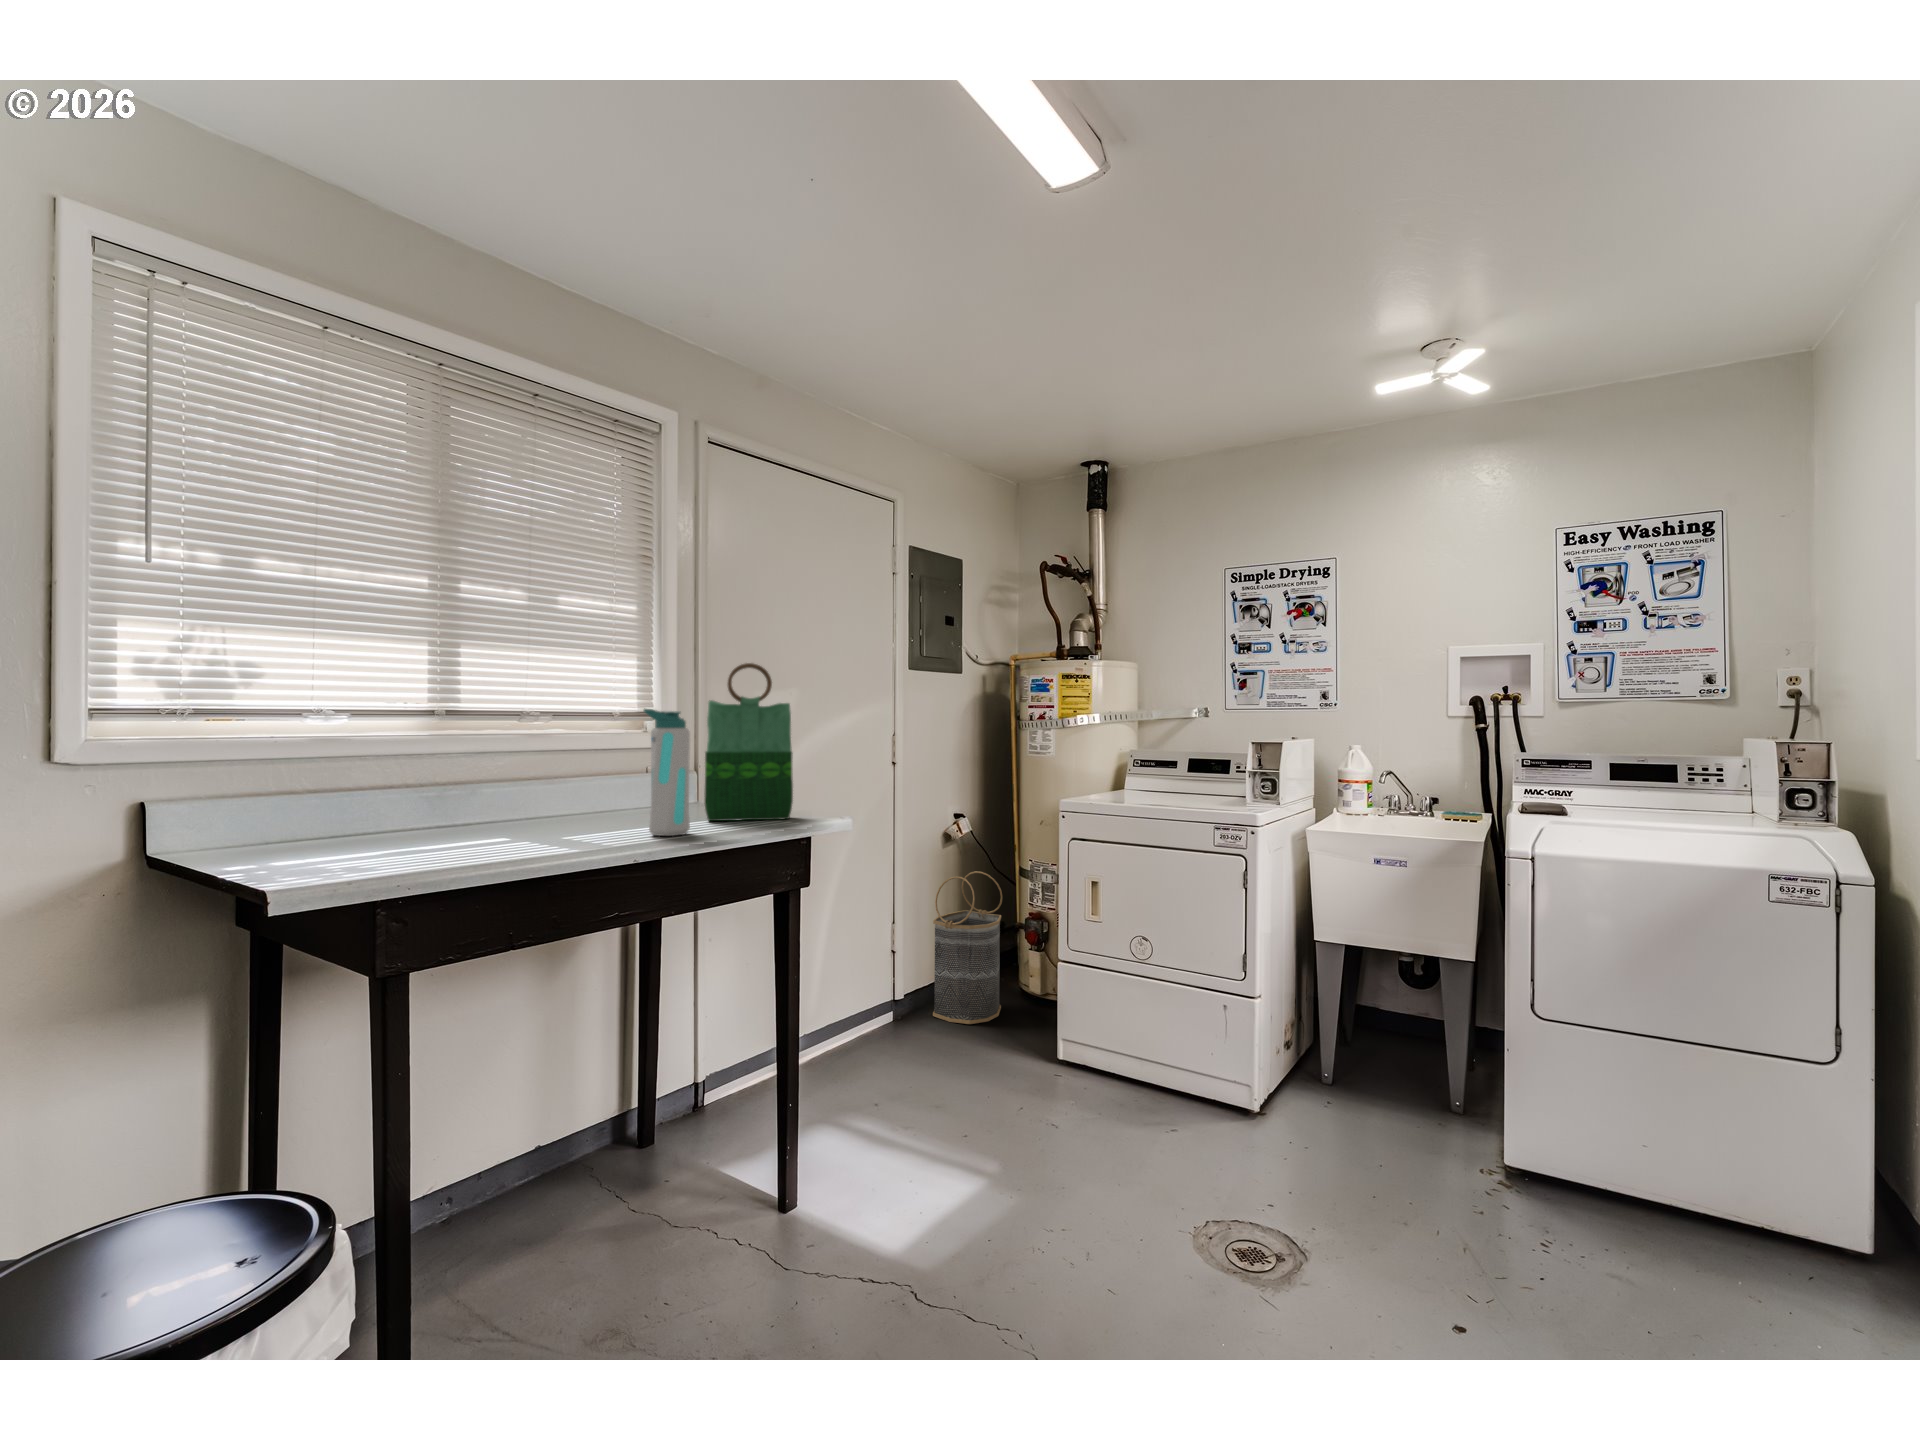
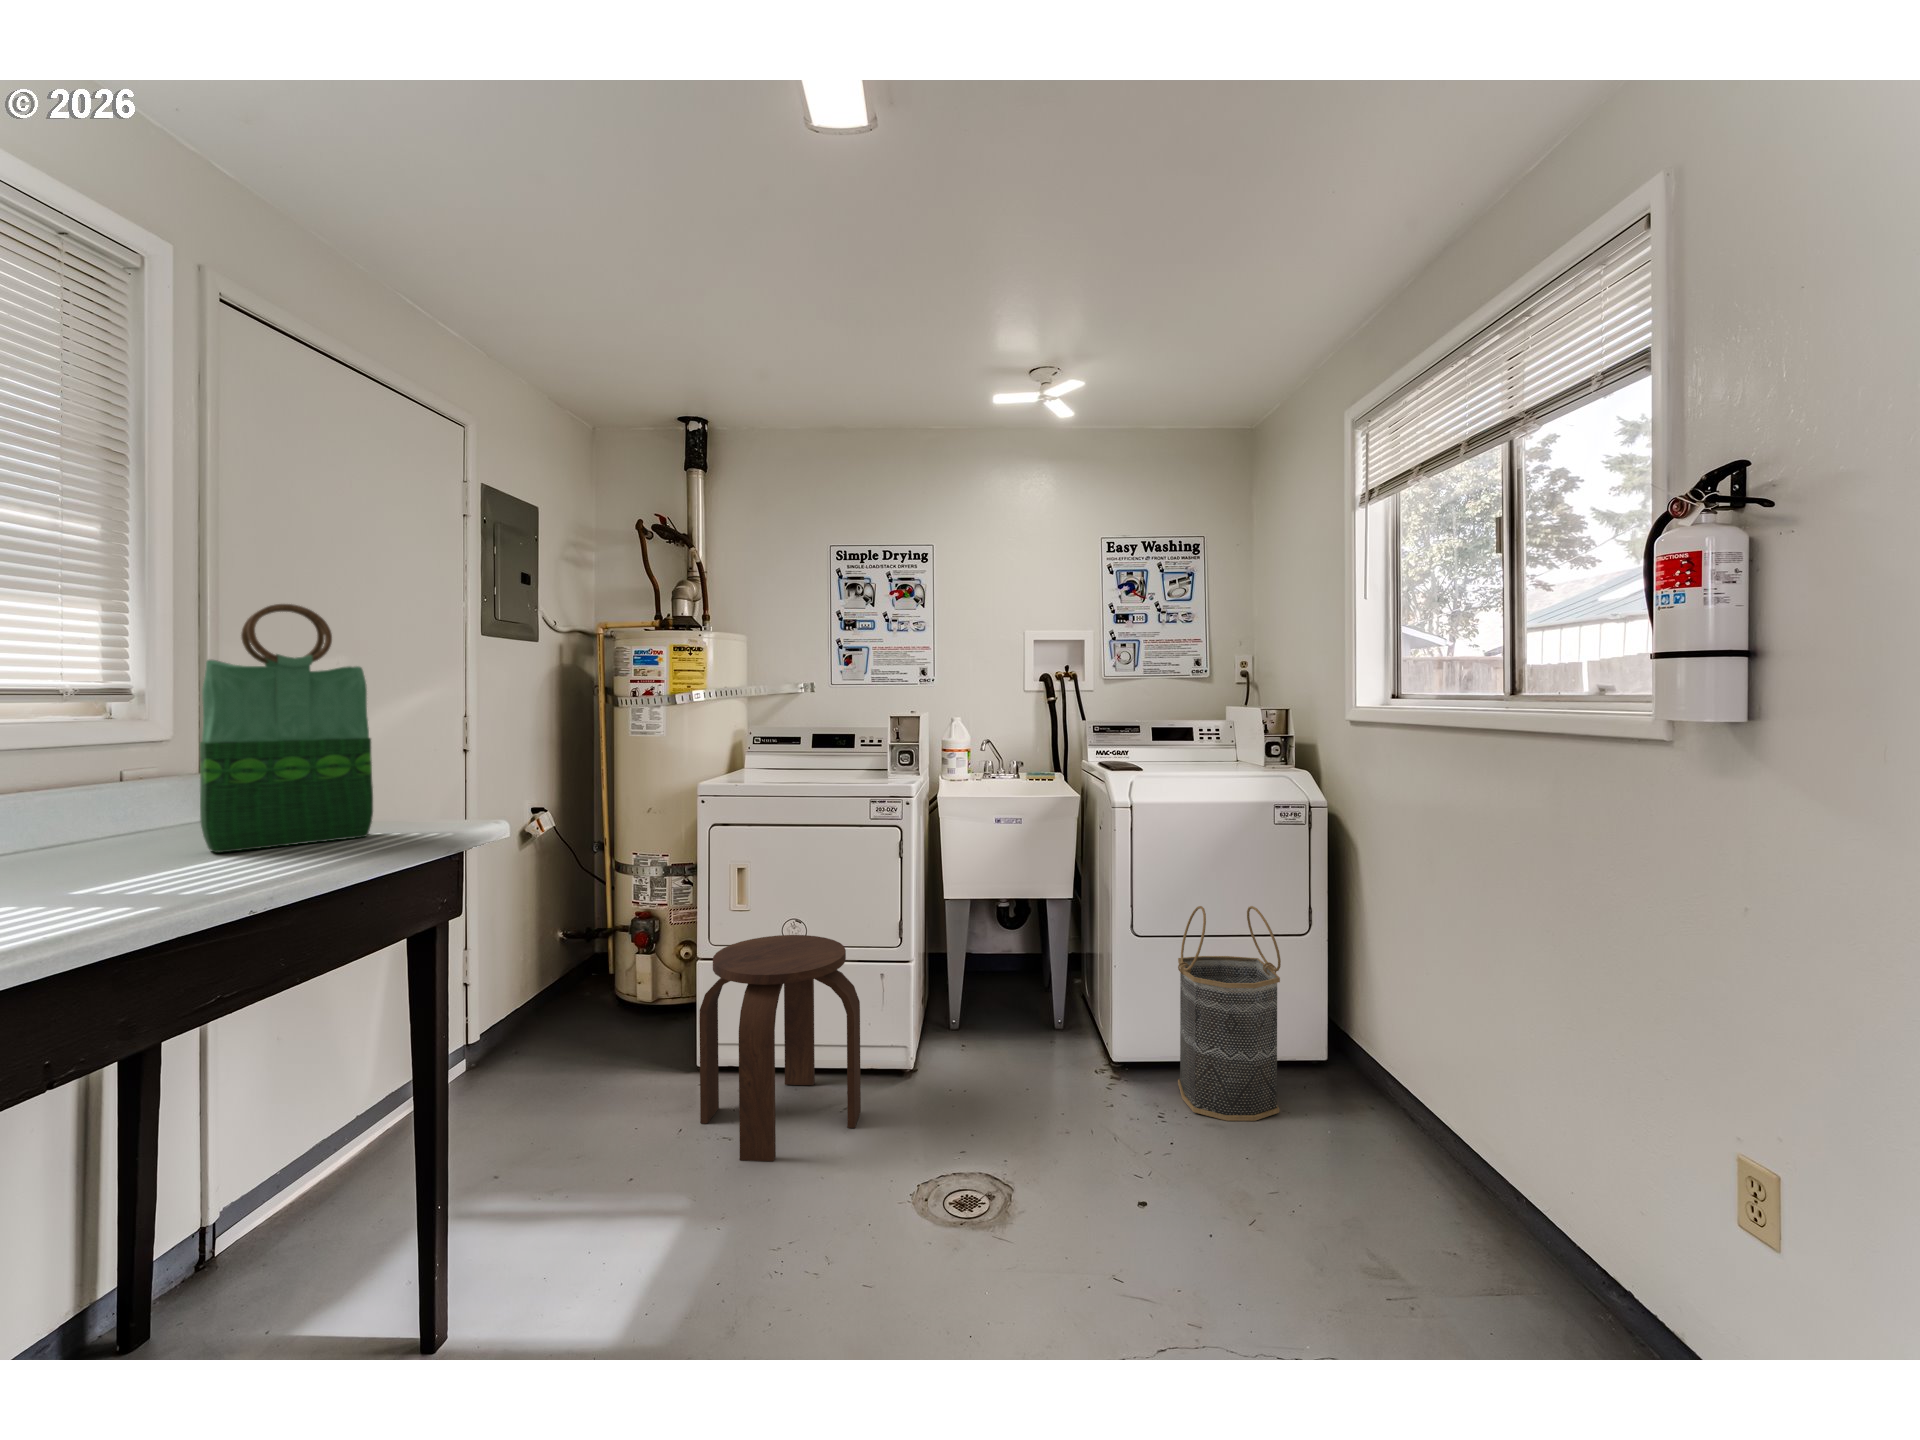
water bottle: present [644,709,690,836] -> none [89,668,204,890]
basket: present [933,871,1002,1024] -> present [1178,906,1281,1121]
stool: none [1042,945,1184,1144] -> present [699,935,861,1161]

